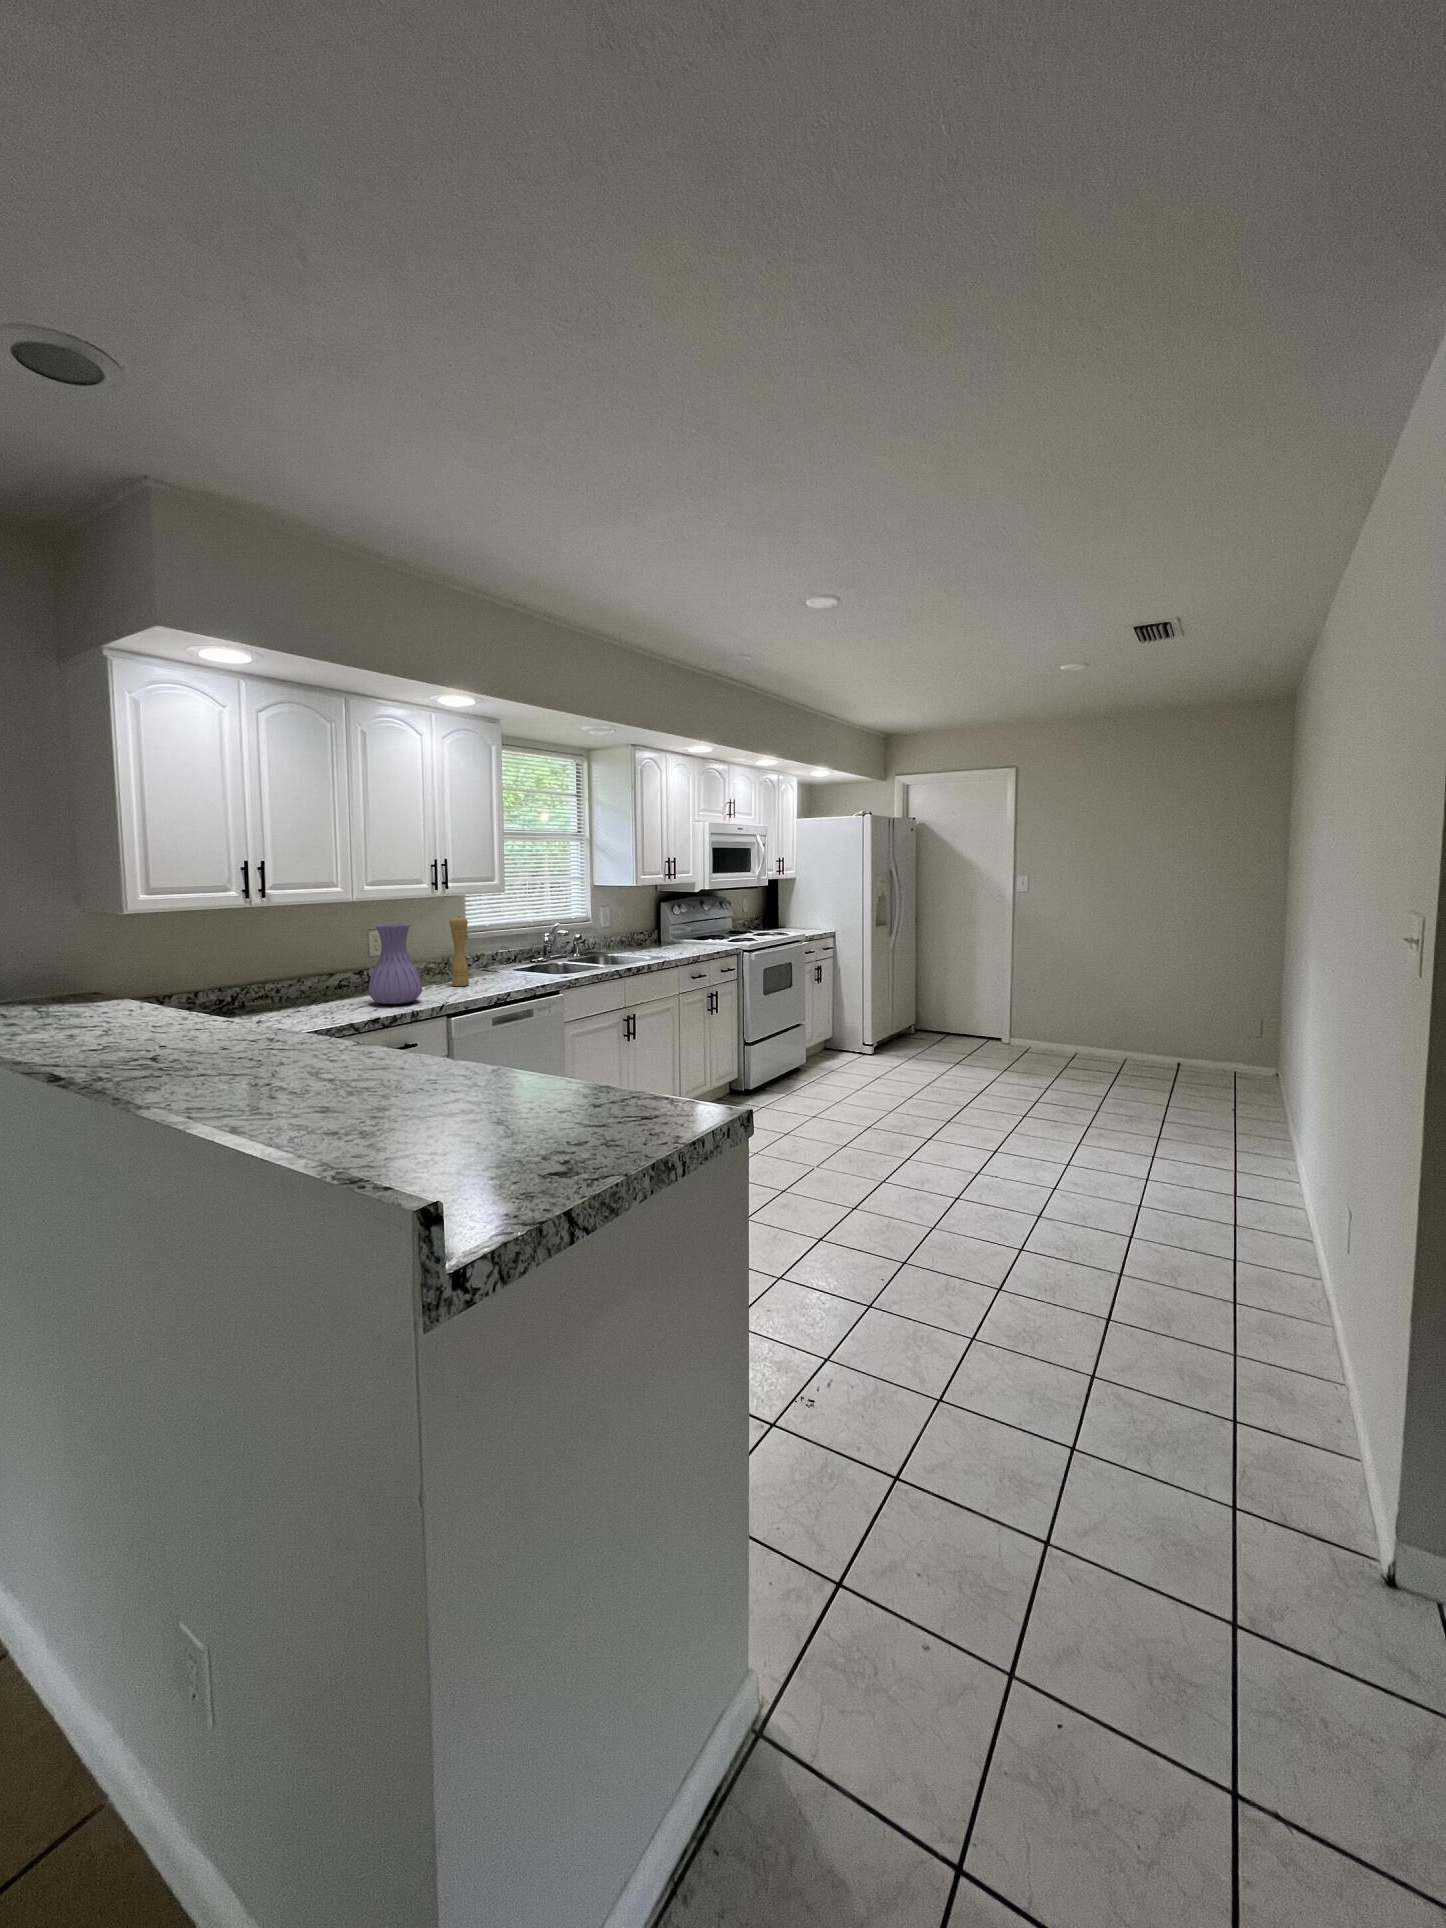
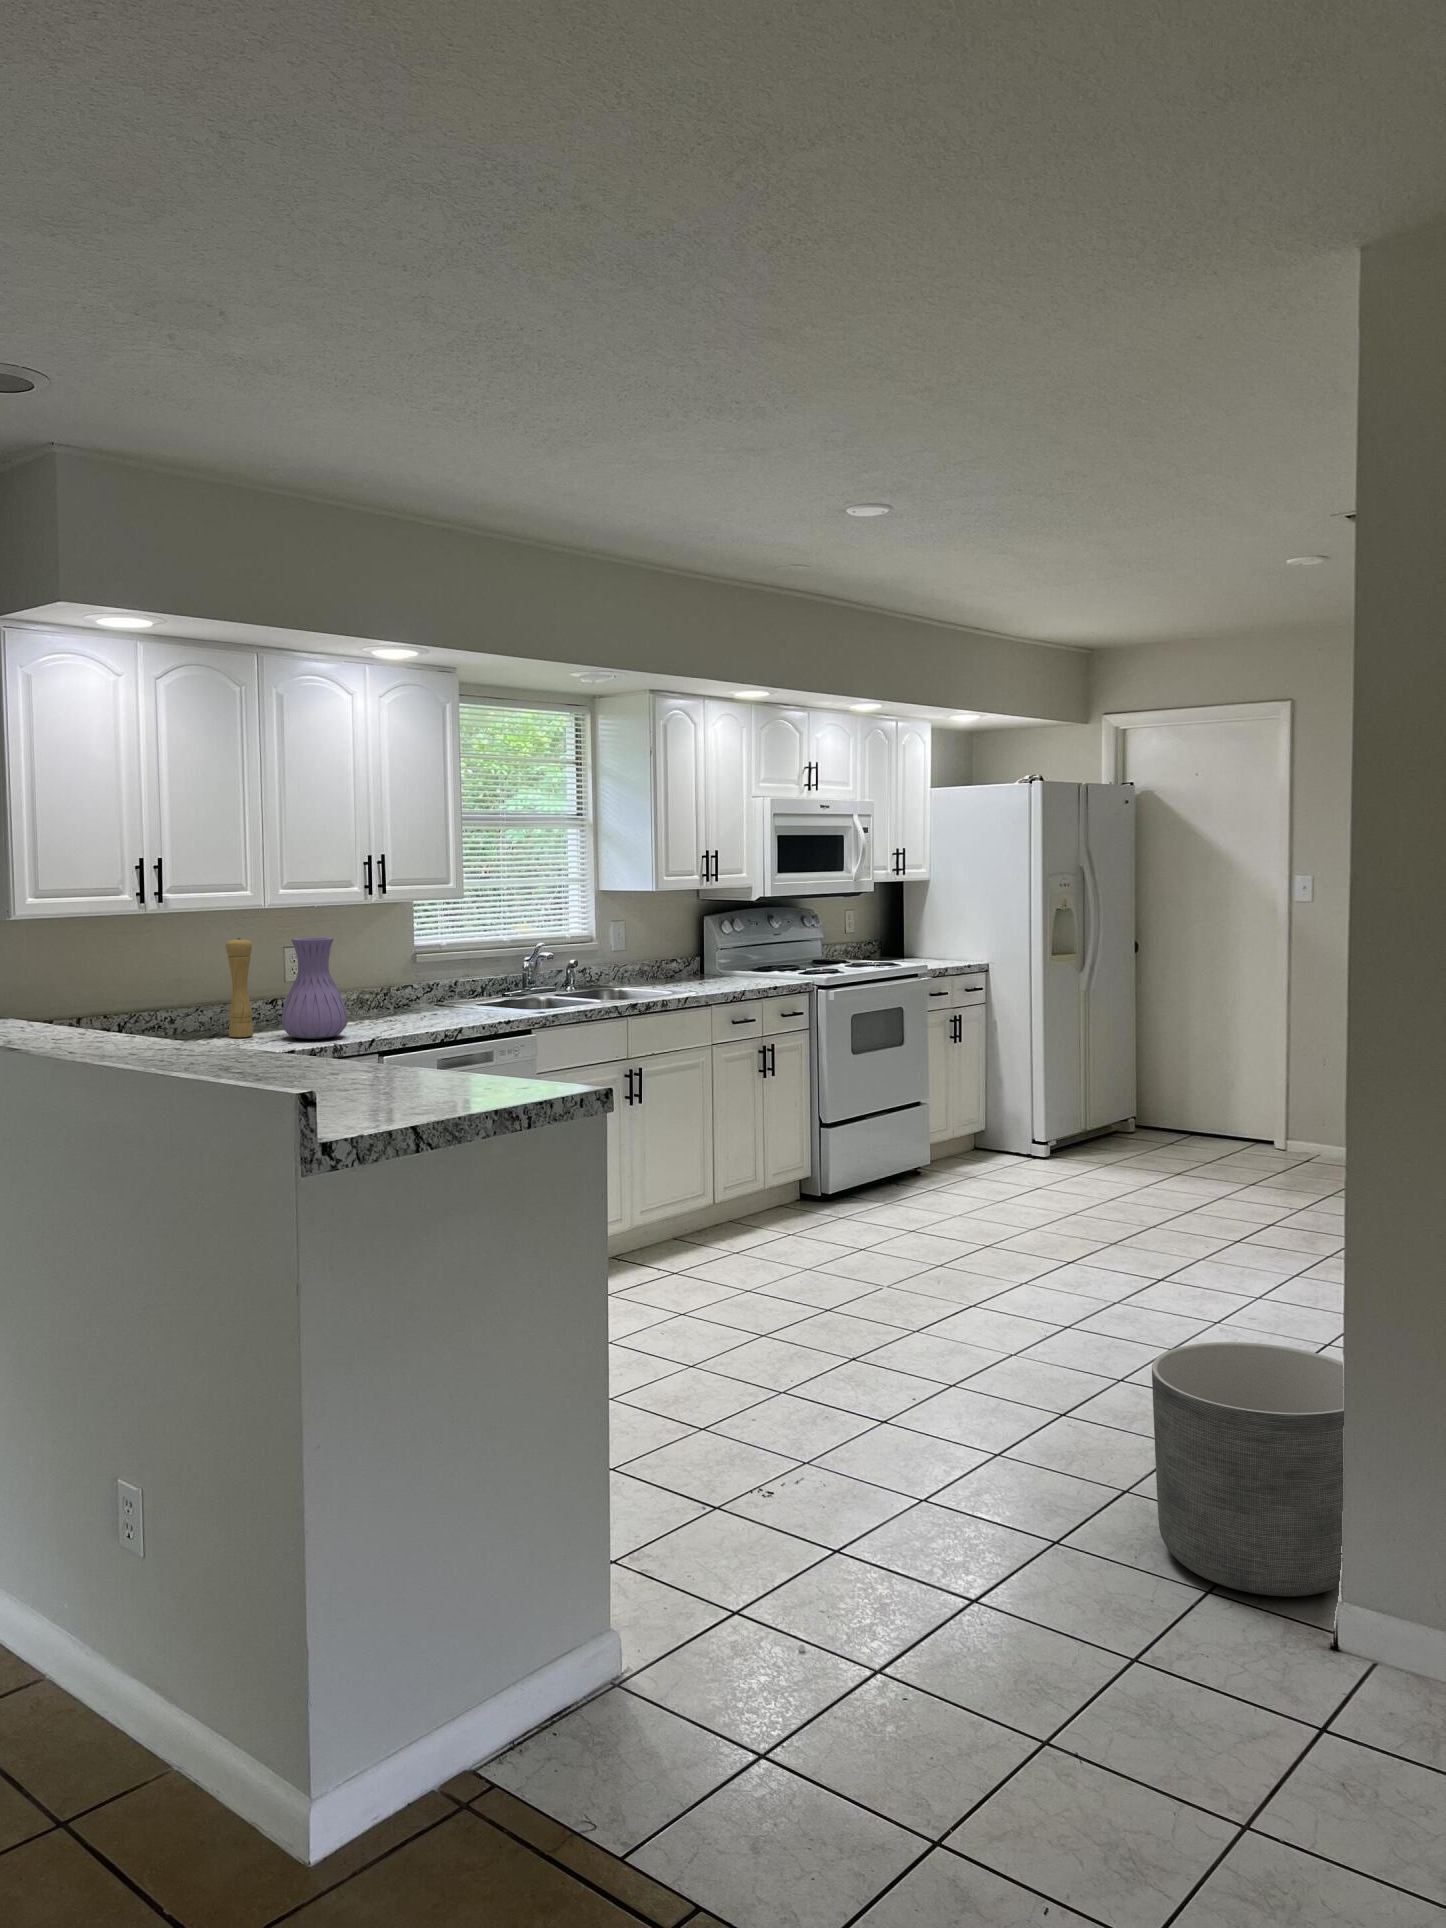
pepper mill: present [449,917,469,986] -> present [226,938,253,1037]
planter: none [1142,1255,1357,1500] -> present [1152,1342,1344,1596]

